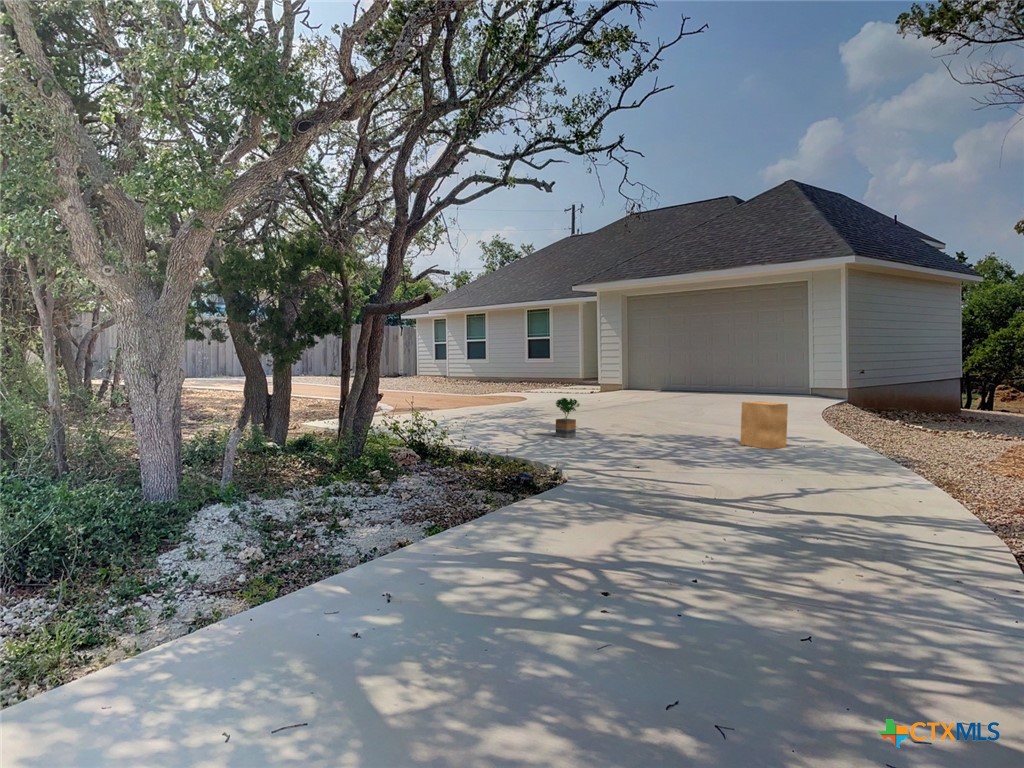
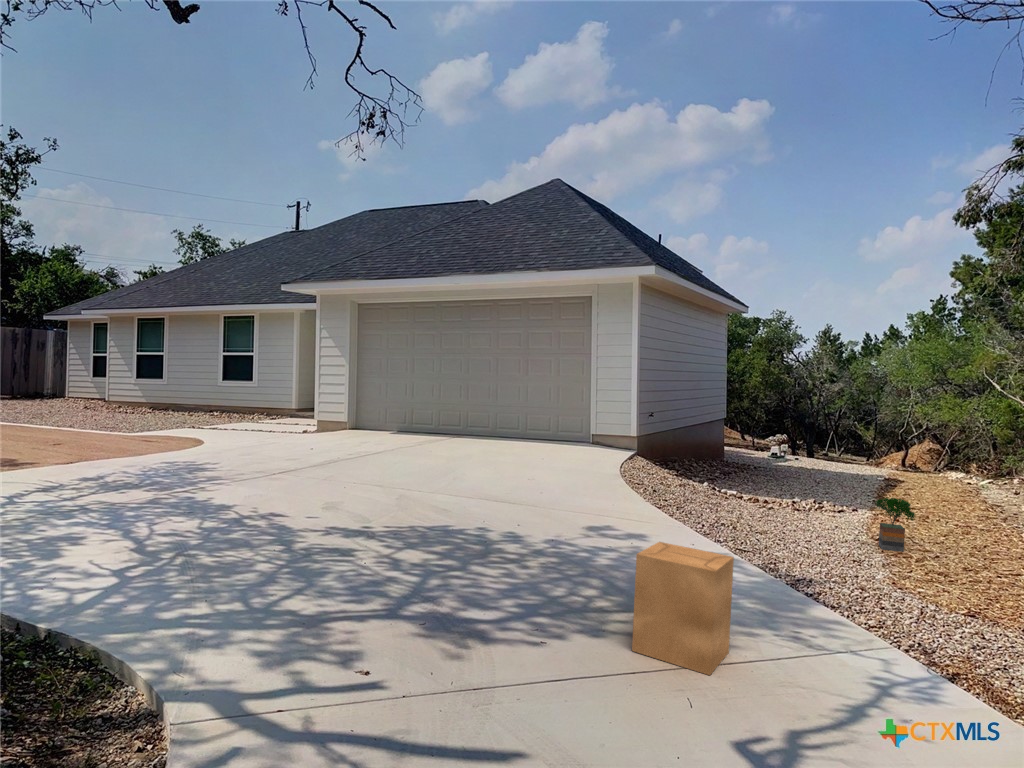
potted tree: present [556,398,580,438] -> present [876,498,915,552]

